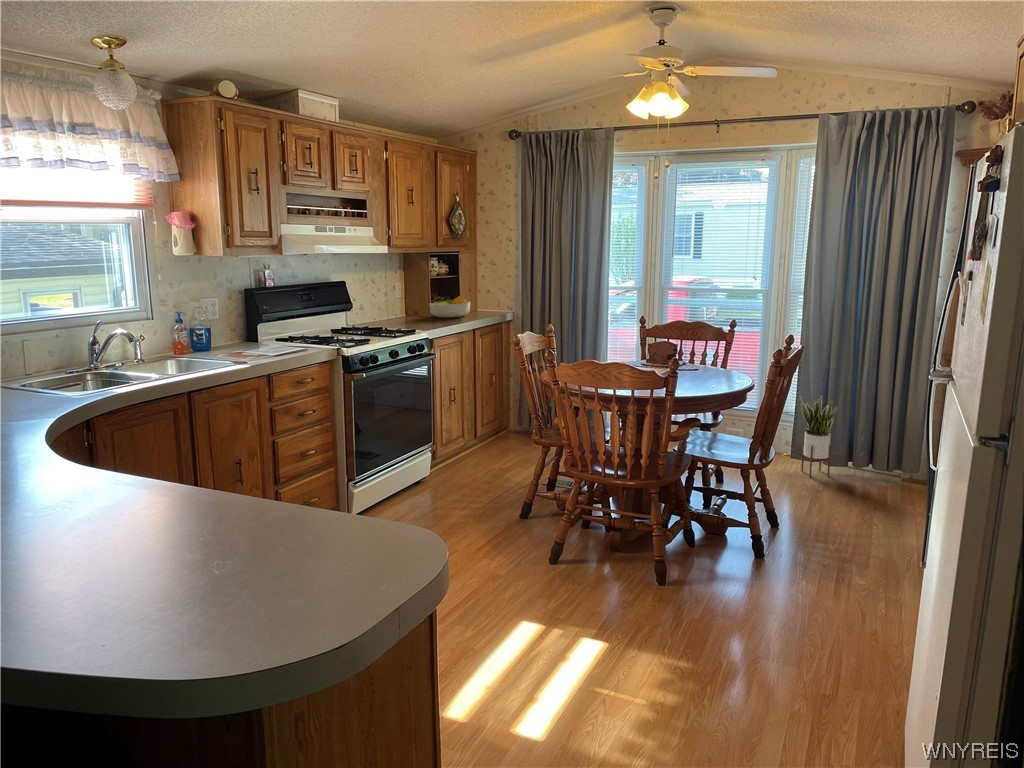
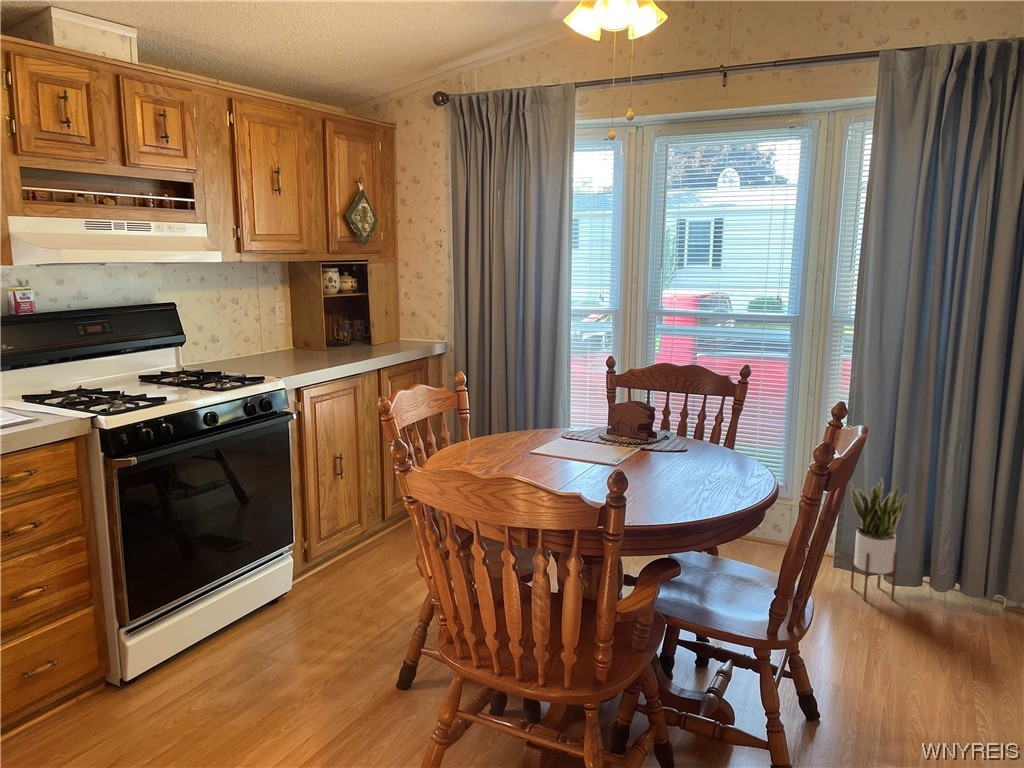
fruit bowl: present [429,296,470,318] -> none [321,322,382,353]

